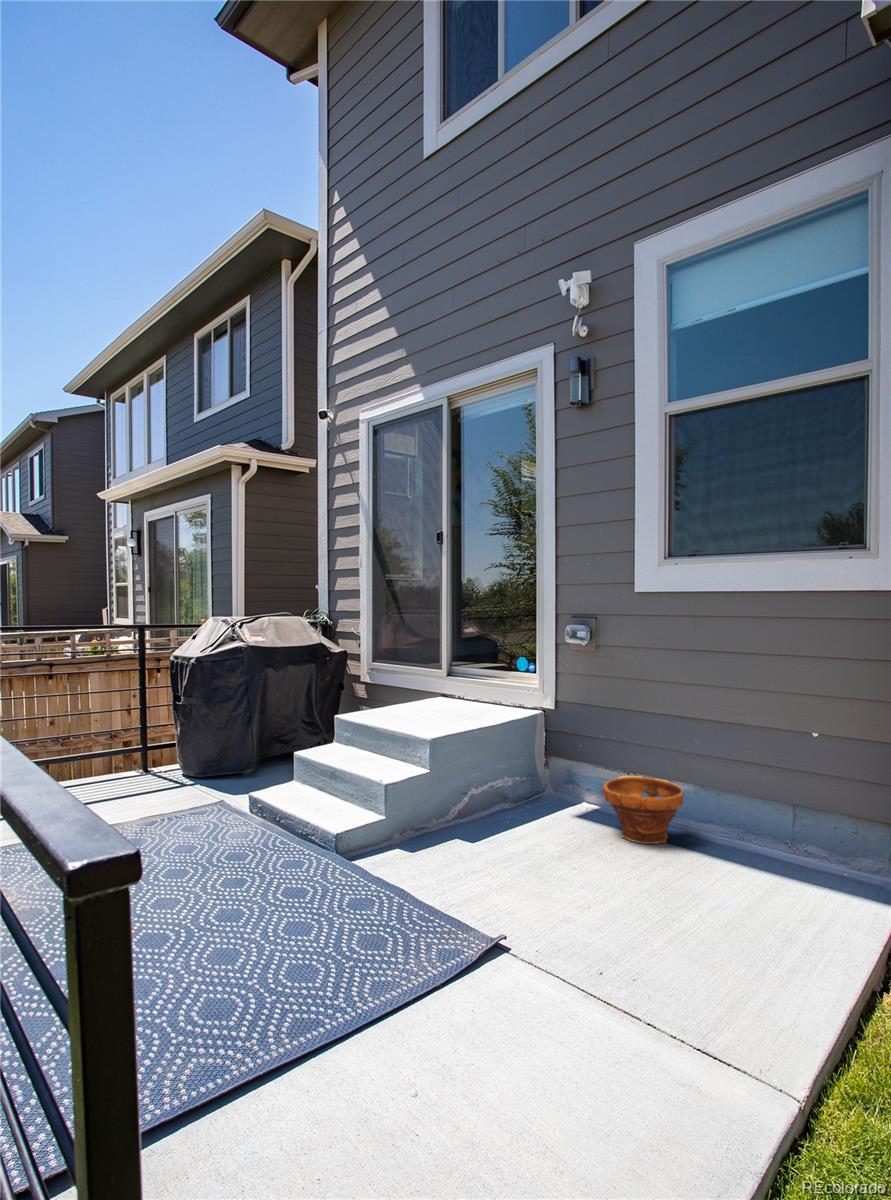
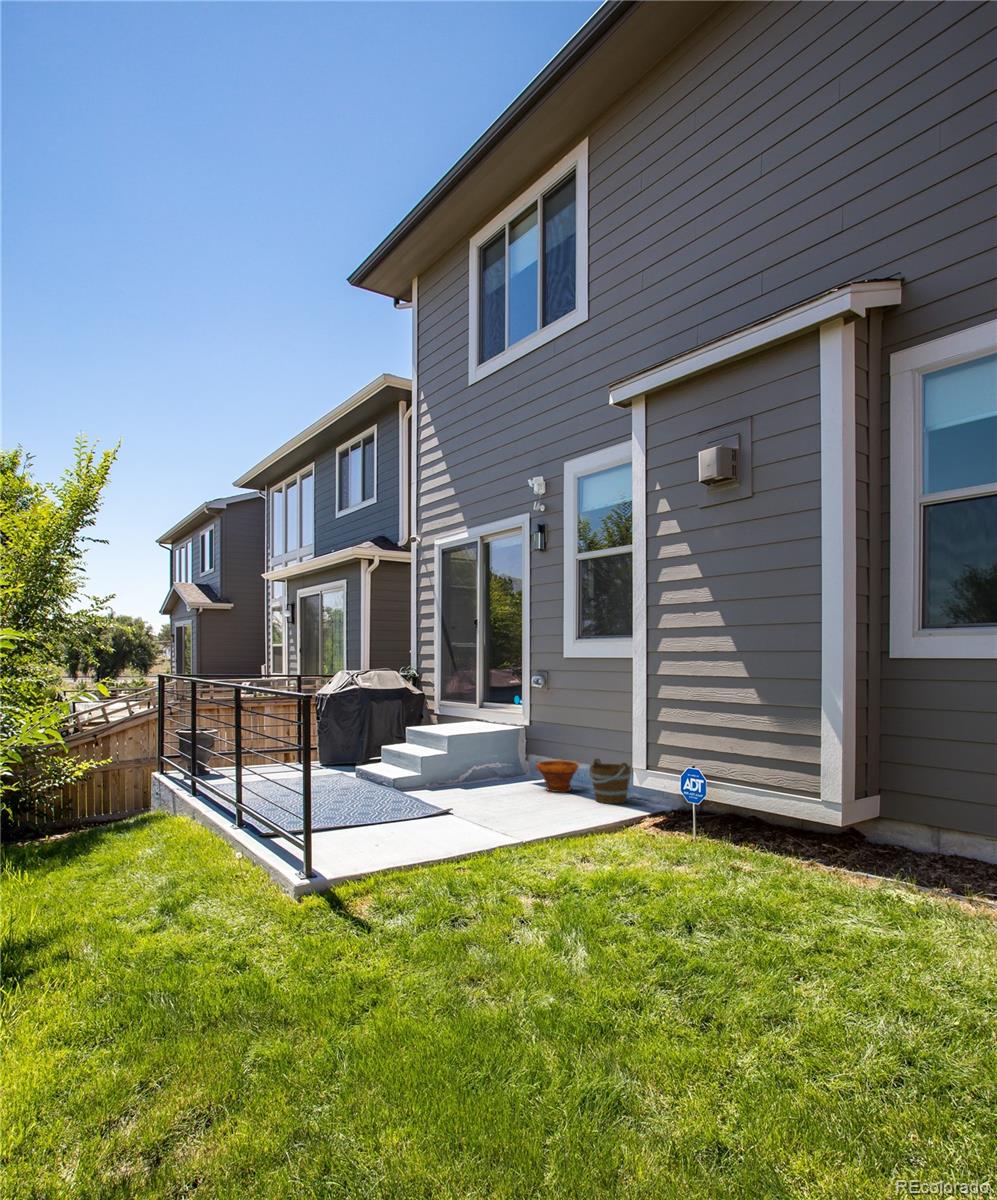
bucket: none [735,786,832,885] -> present [588,759,631,804]

